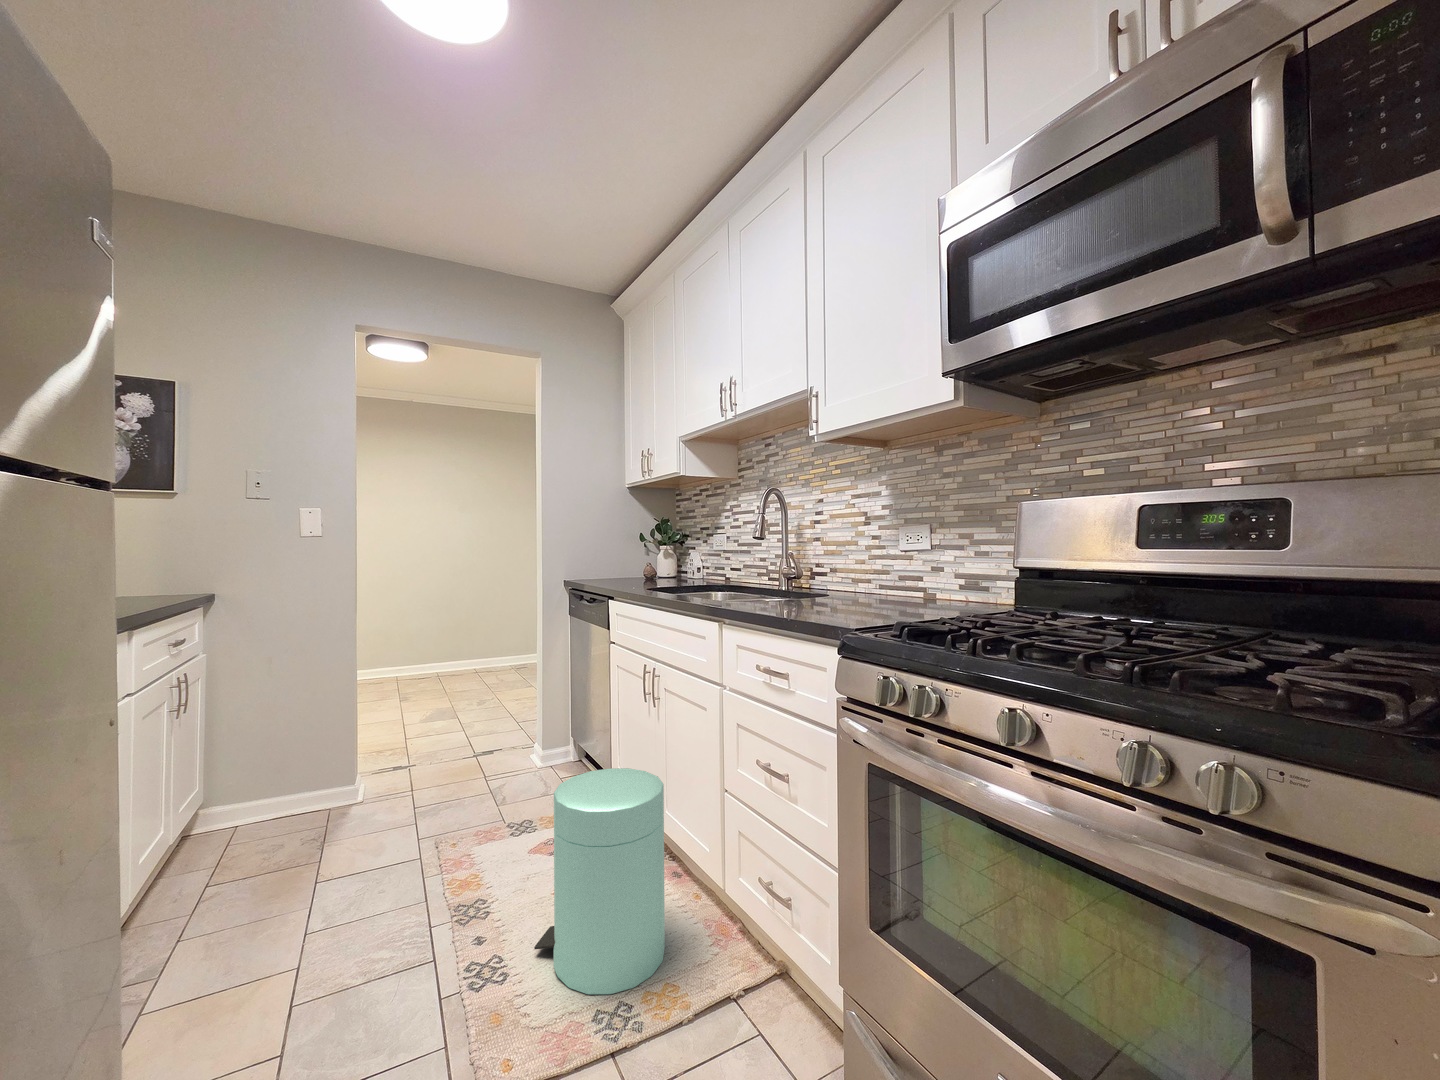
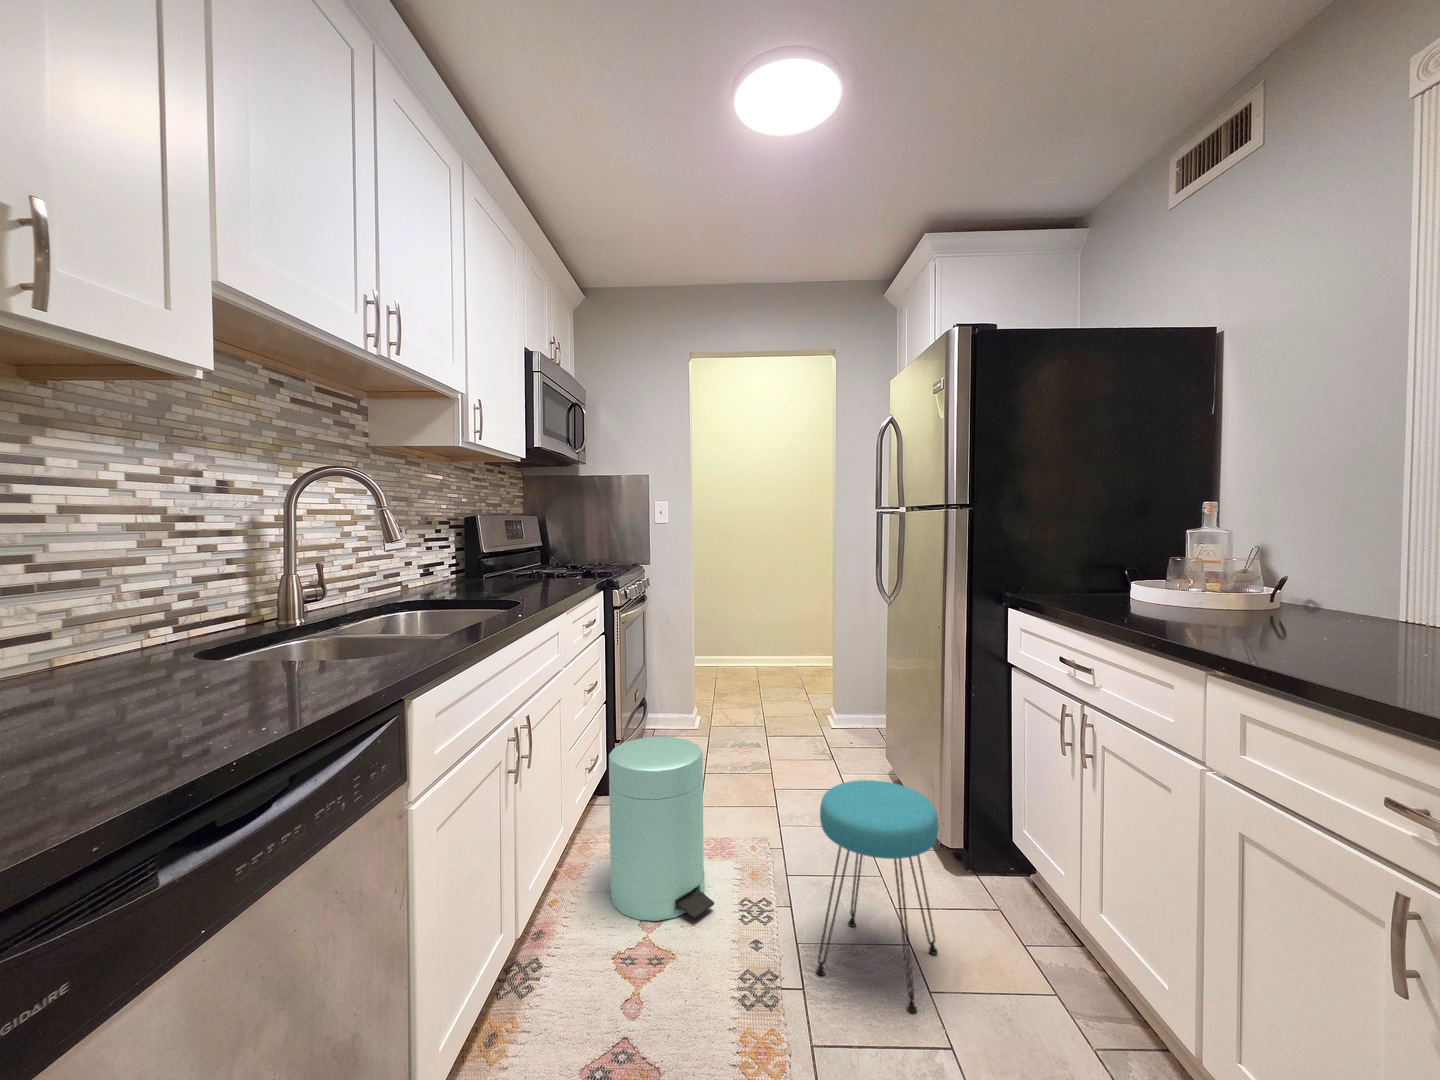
stool: none [265,779,420,1001] -> present [816,780,939,1011]

